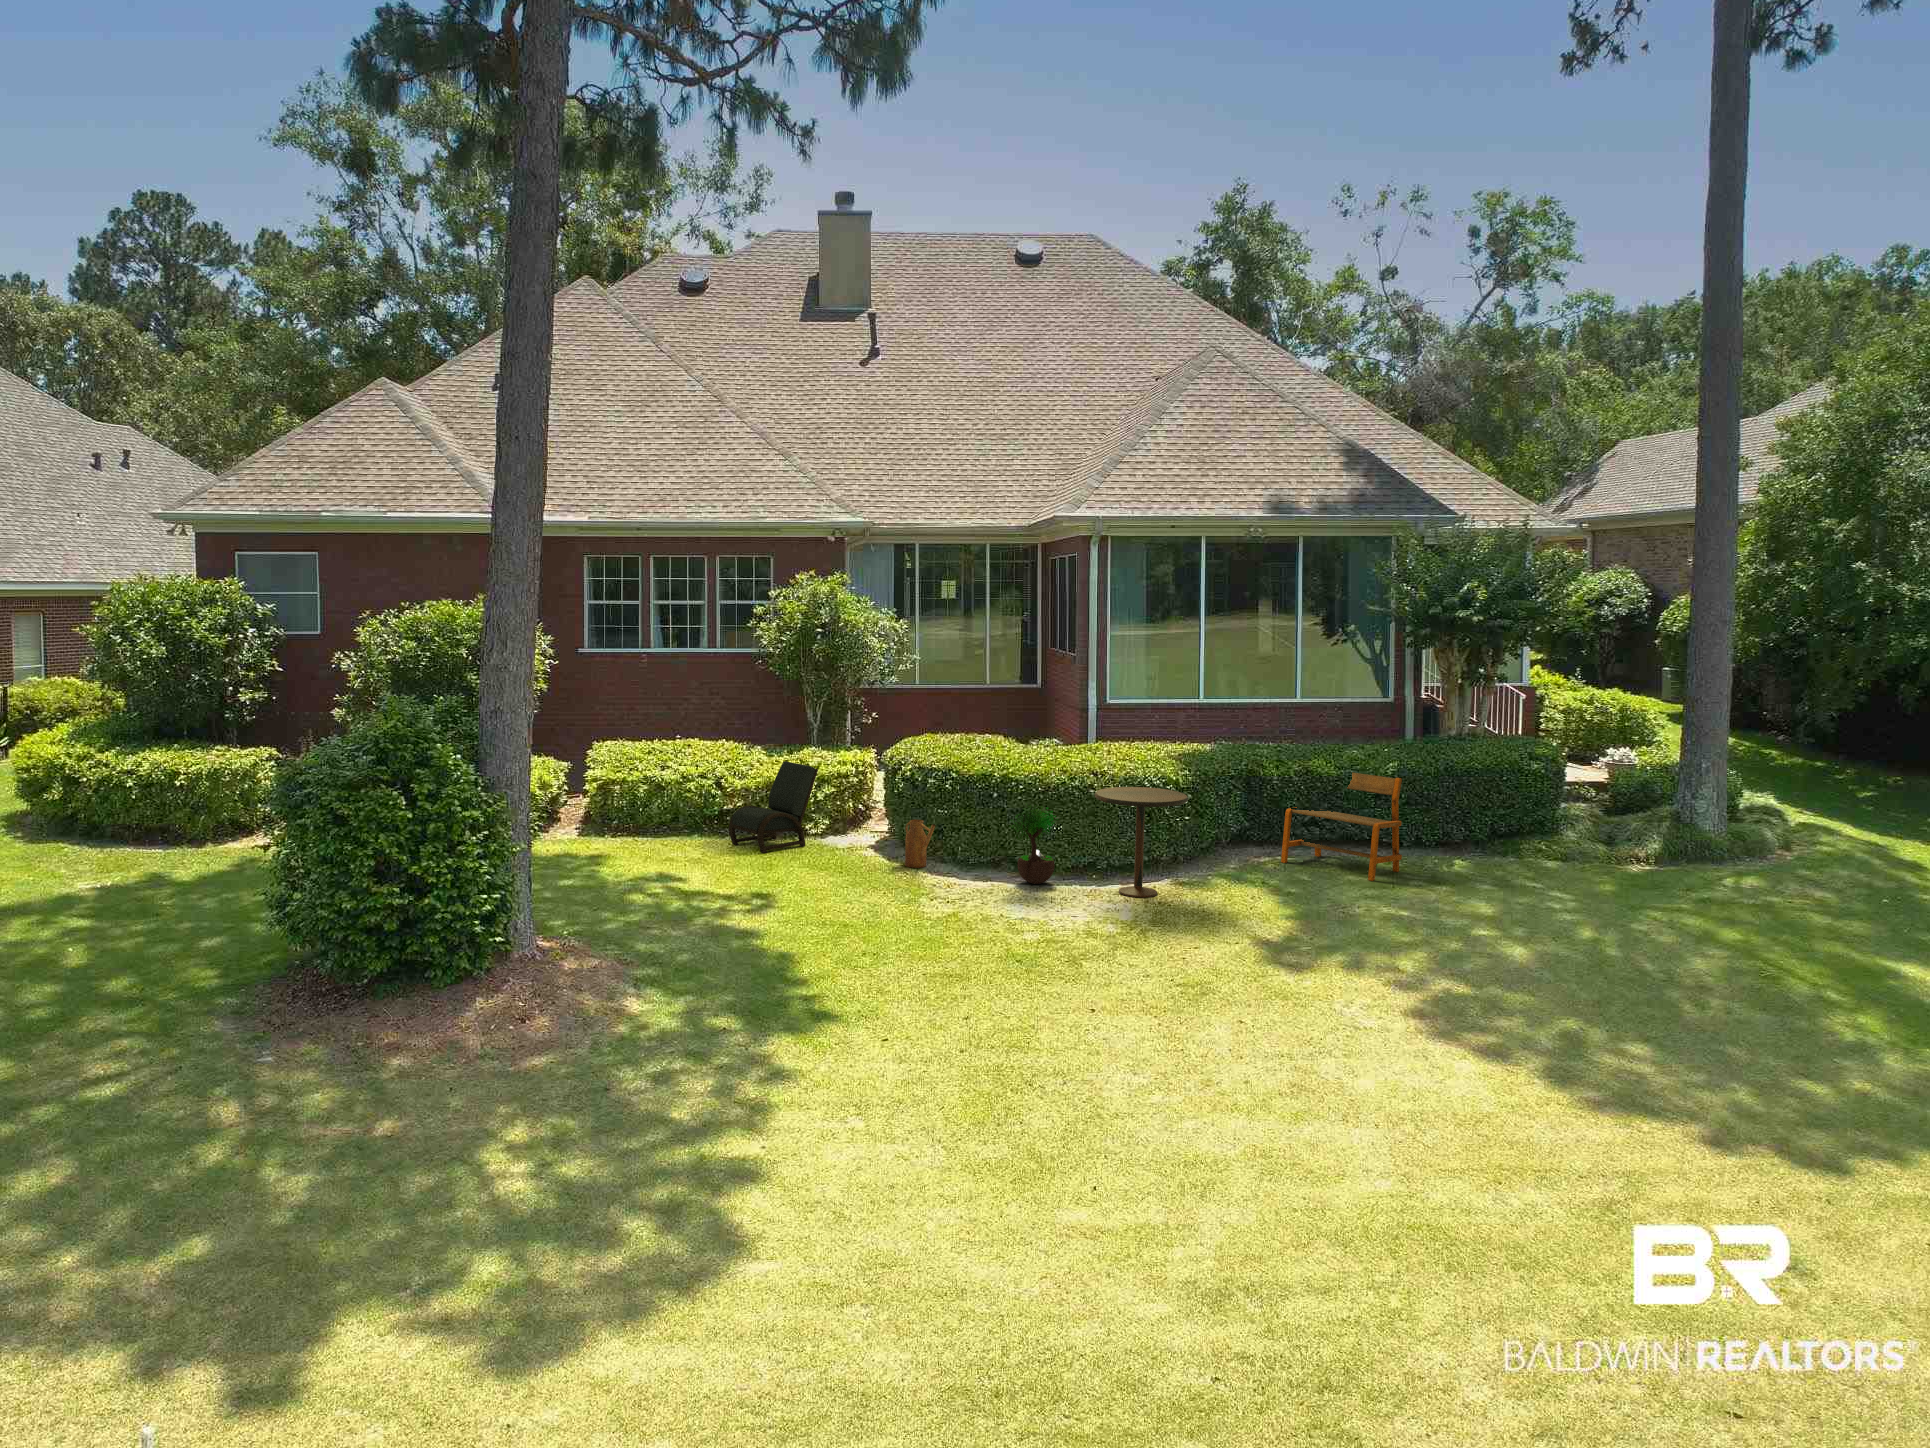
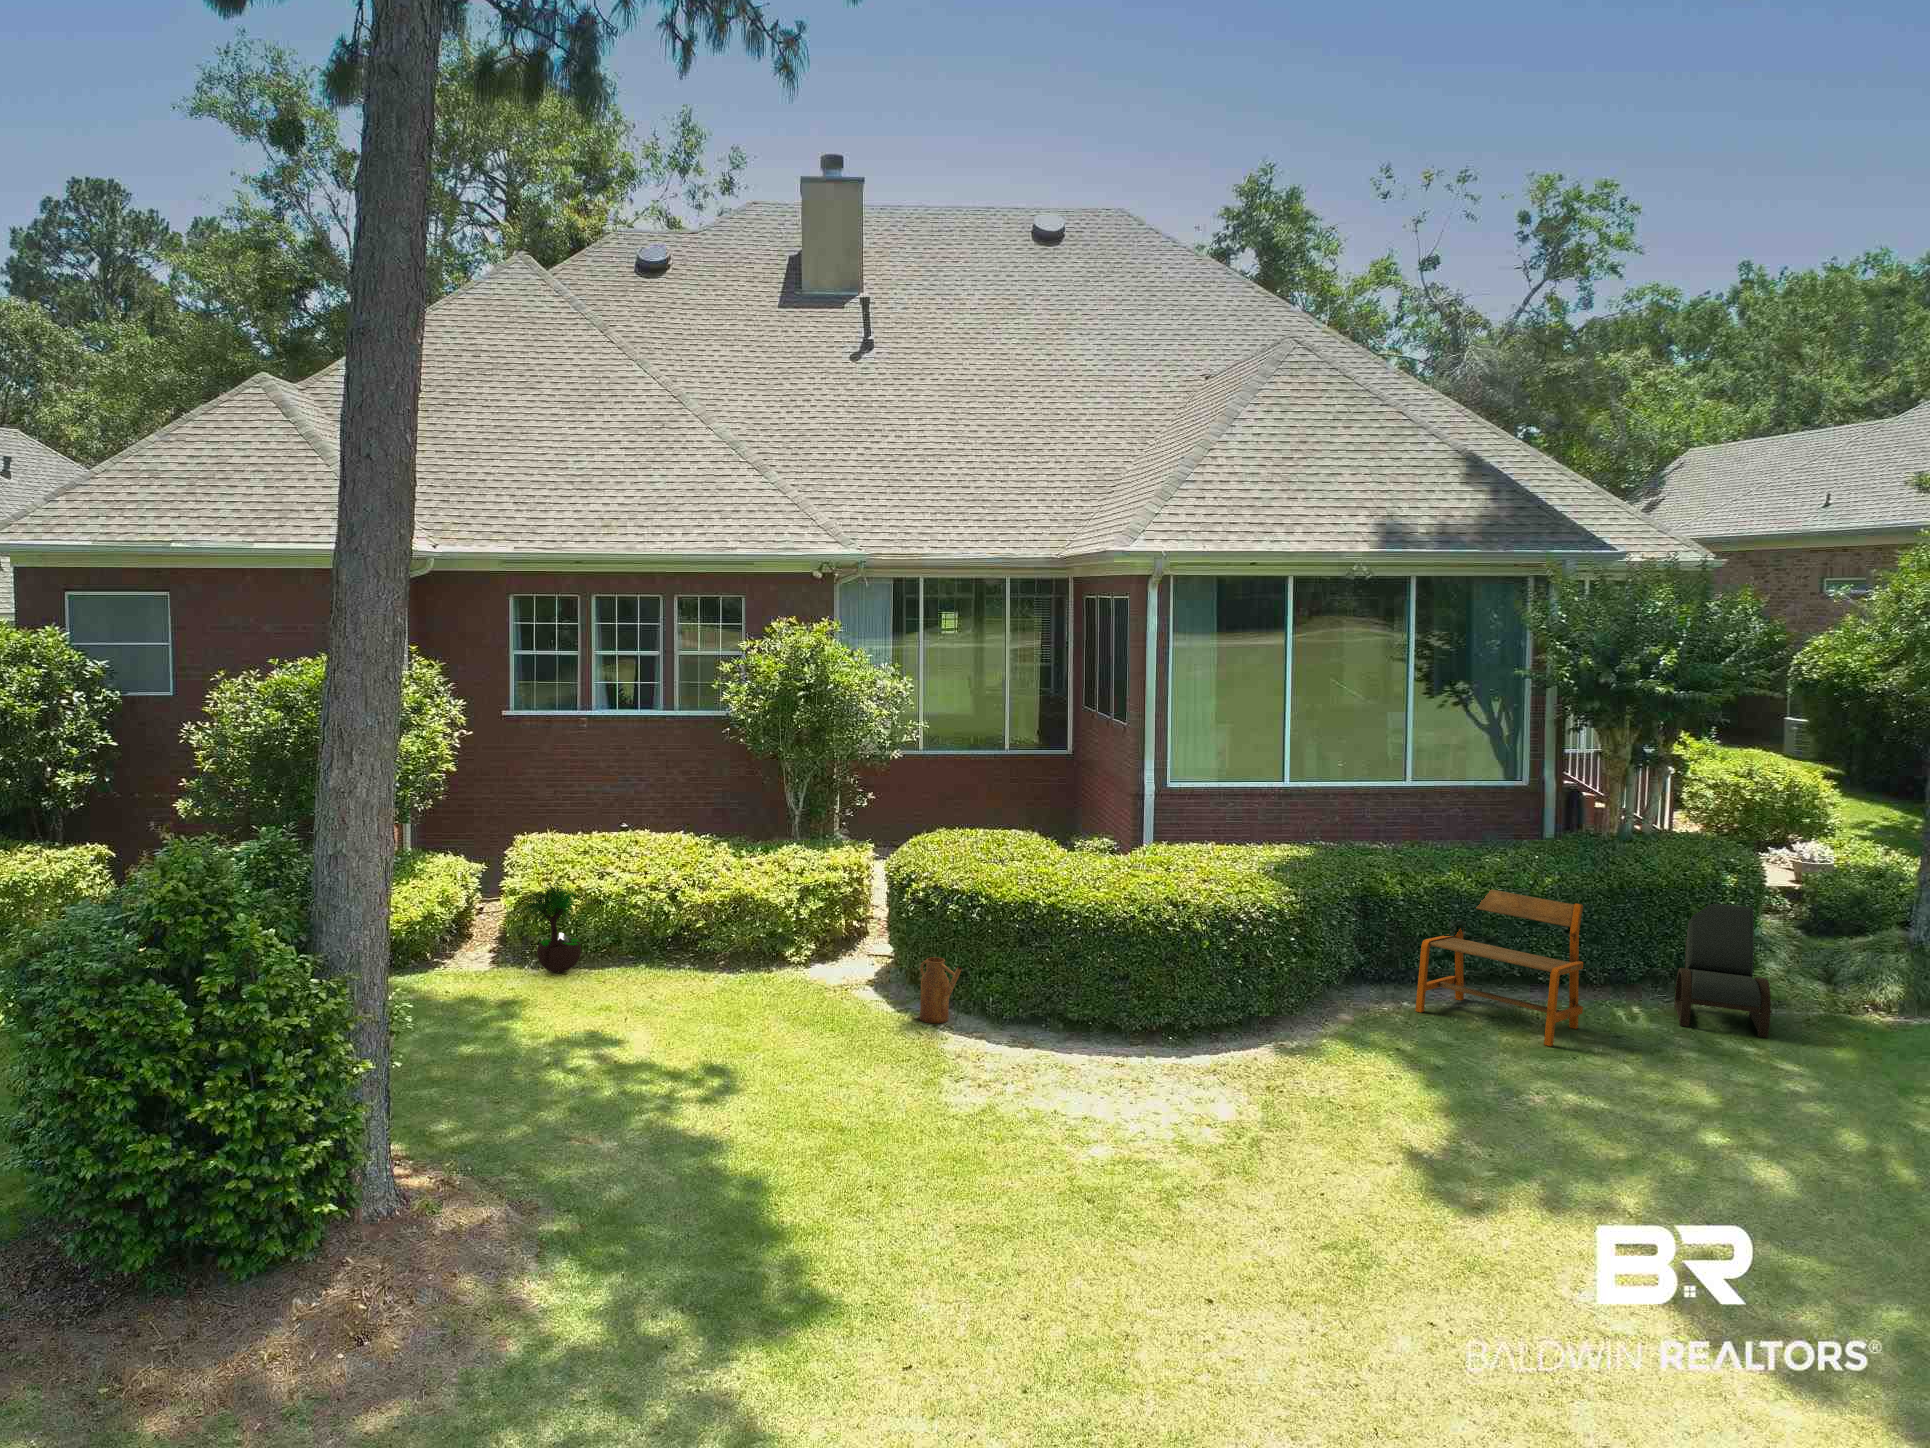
lounge chair: present [729,761,818,853] -> present [1674,904,1772,1038]
pedestal table: present [1094,787,1189,897] -> none [1183,922,1315,1080]
potted tree: present [1009,805,1055,884] -> present [523,876,581,972]

